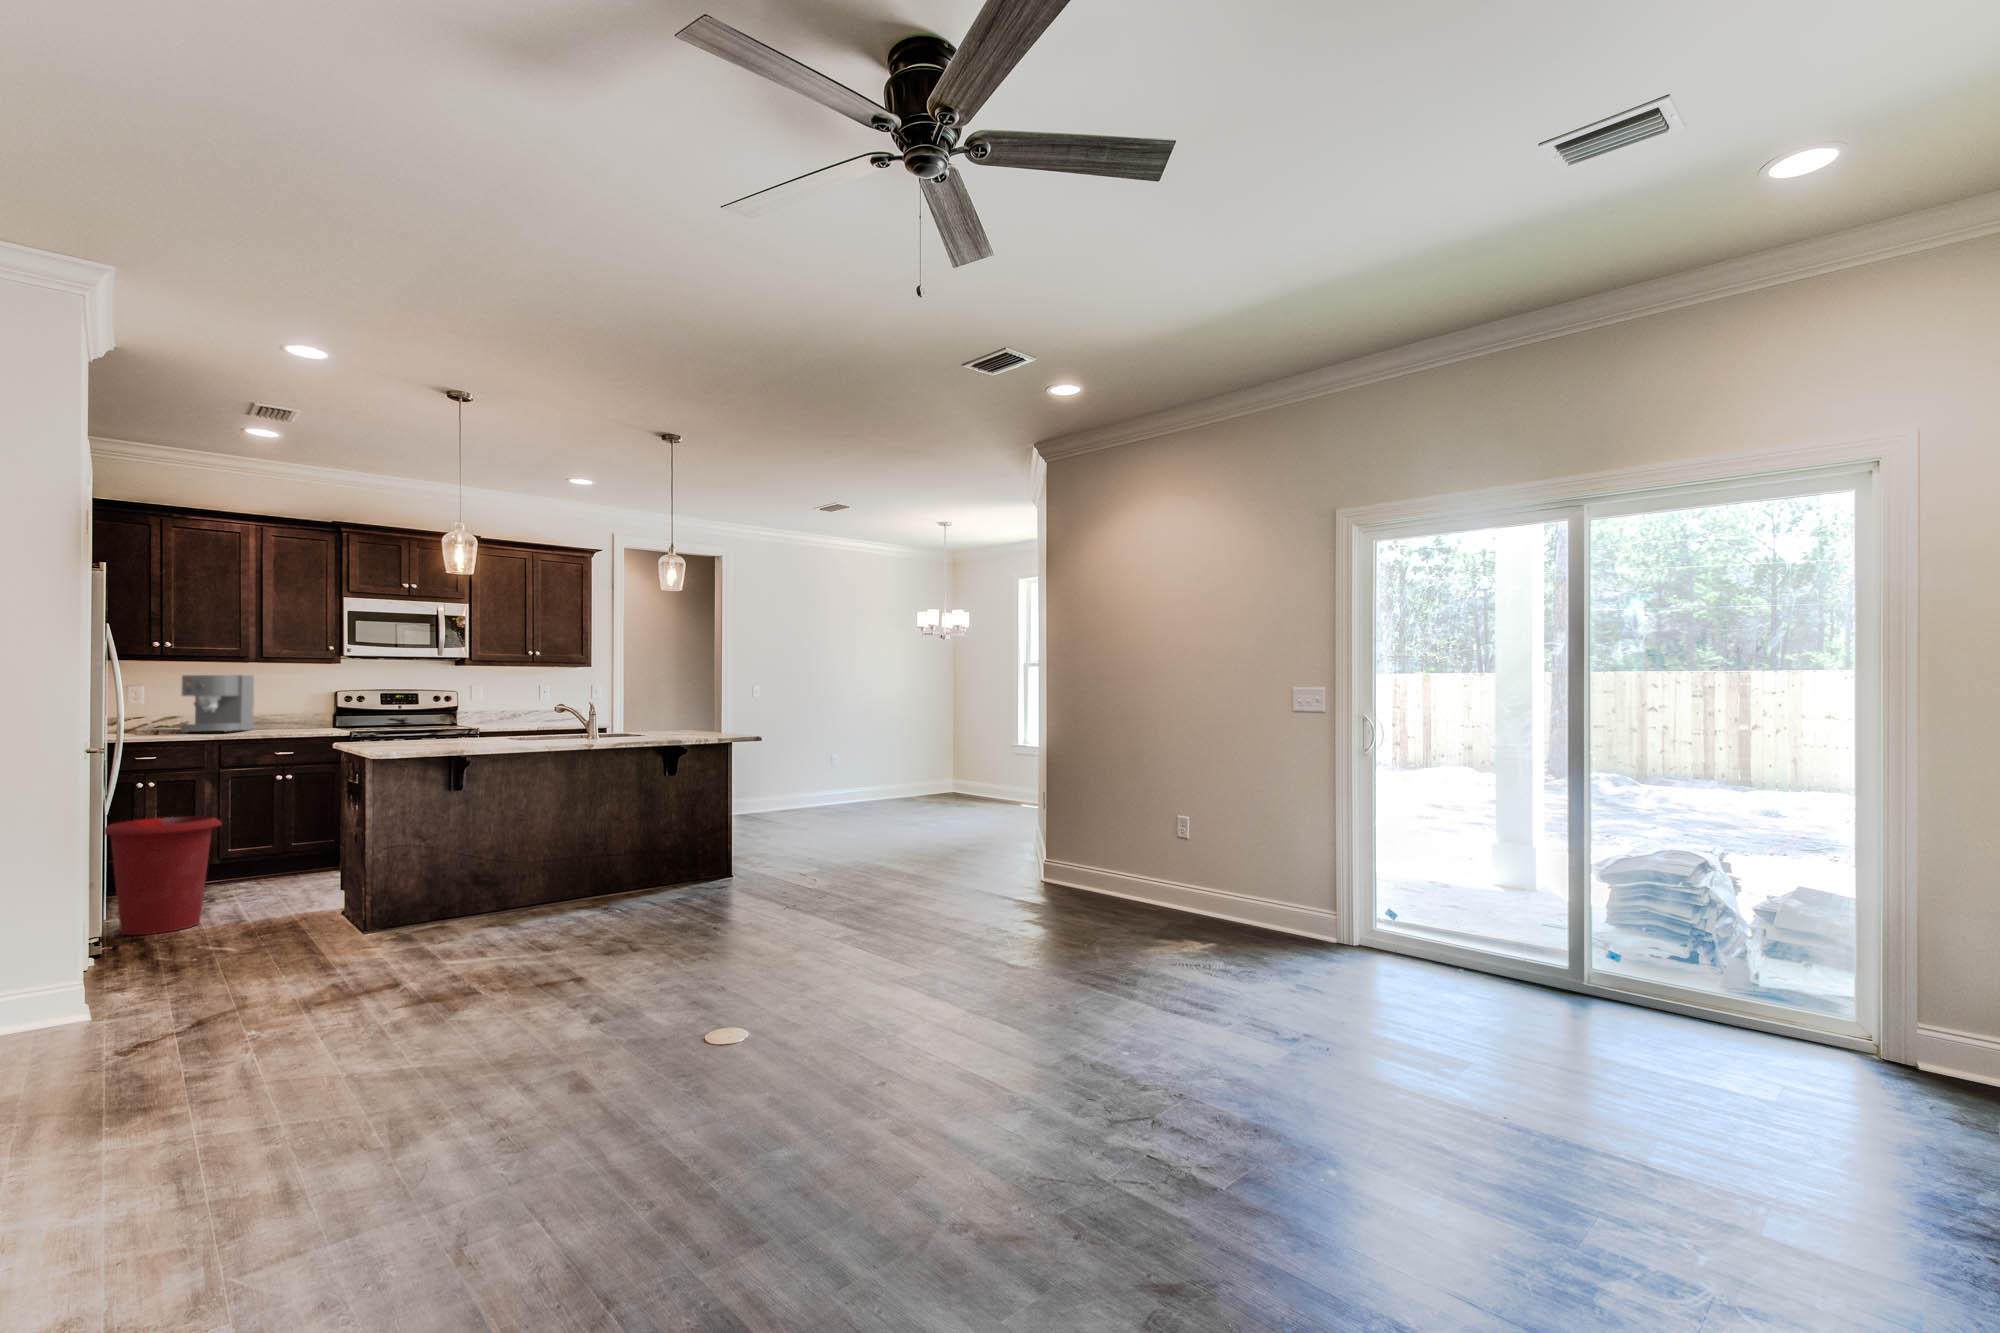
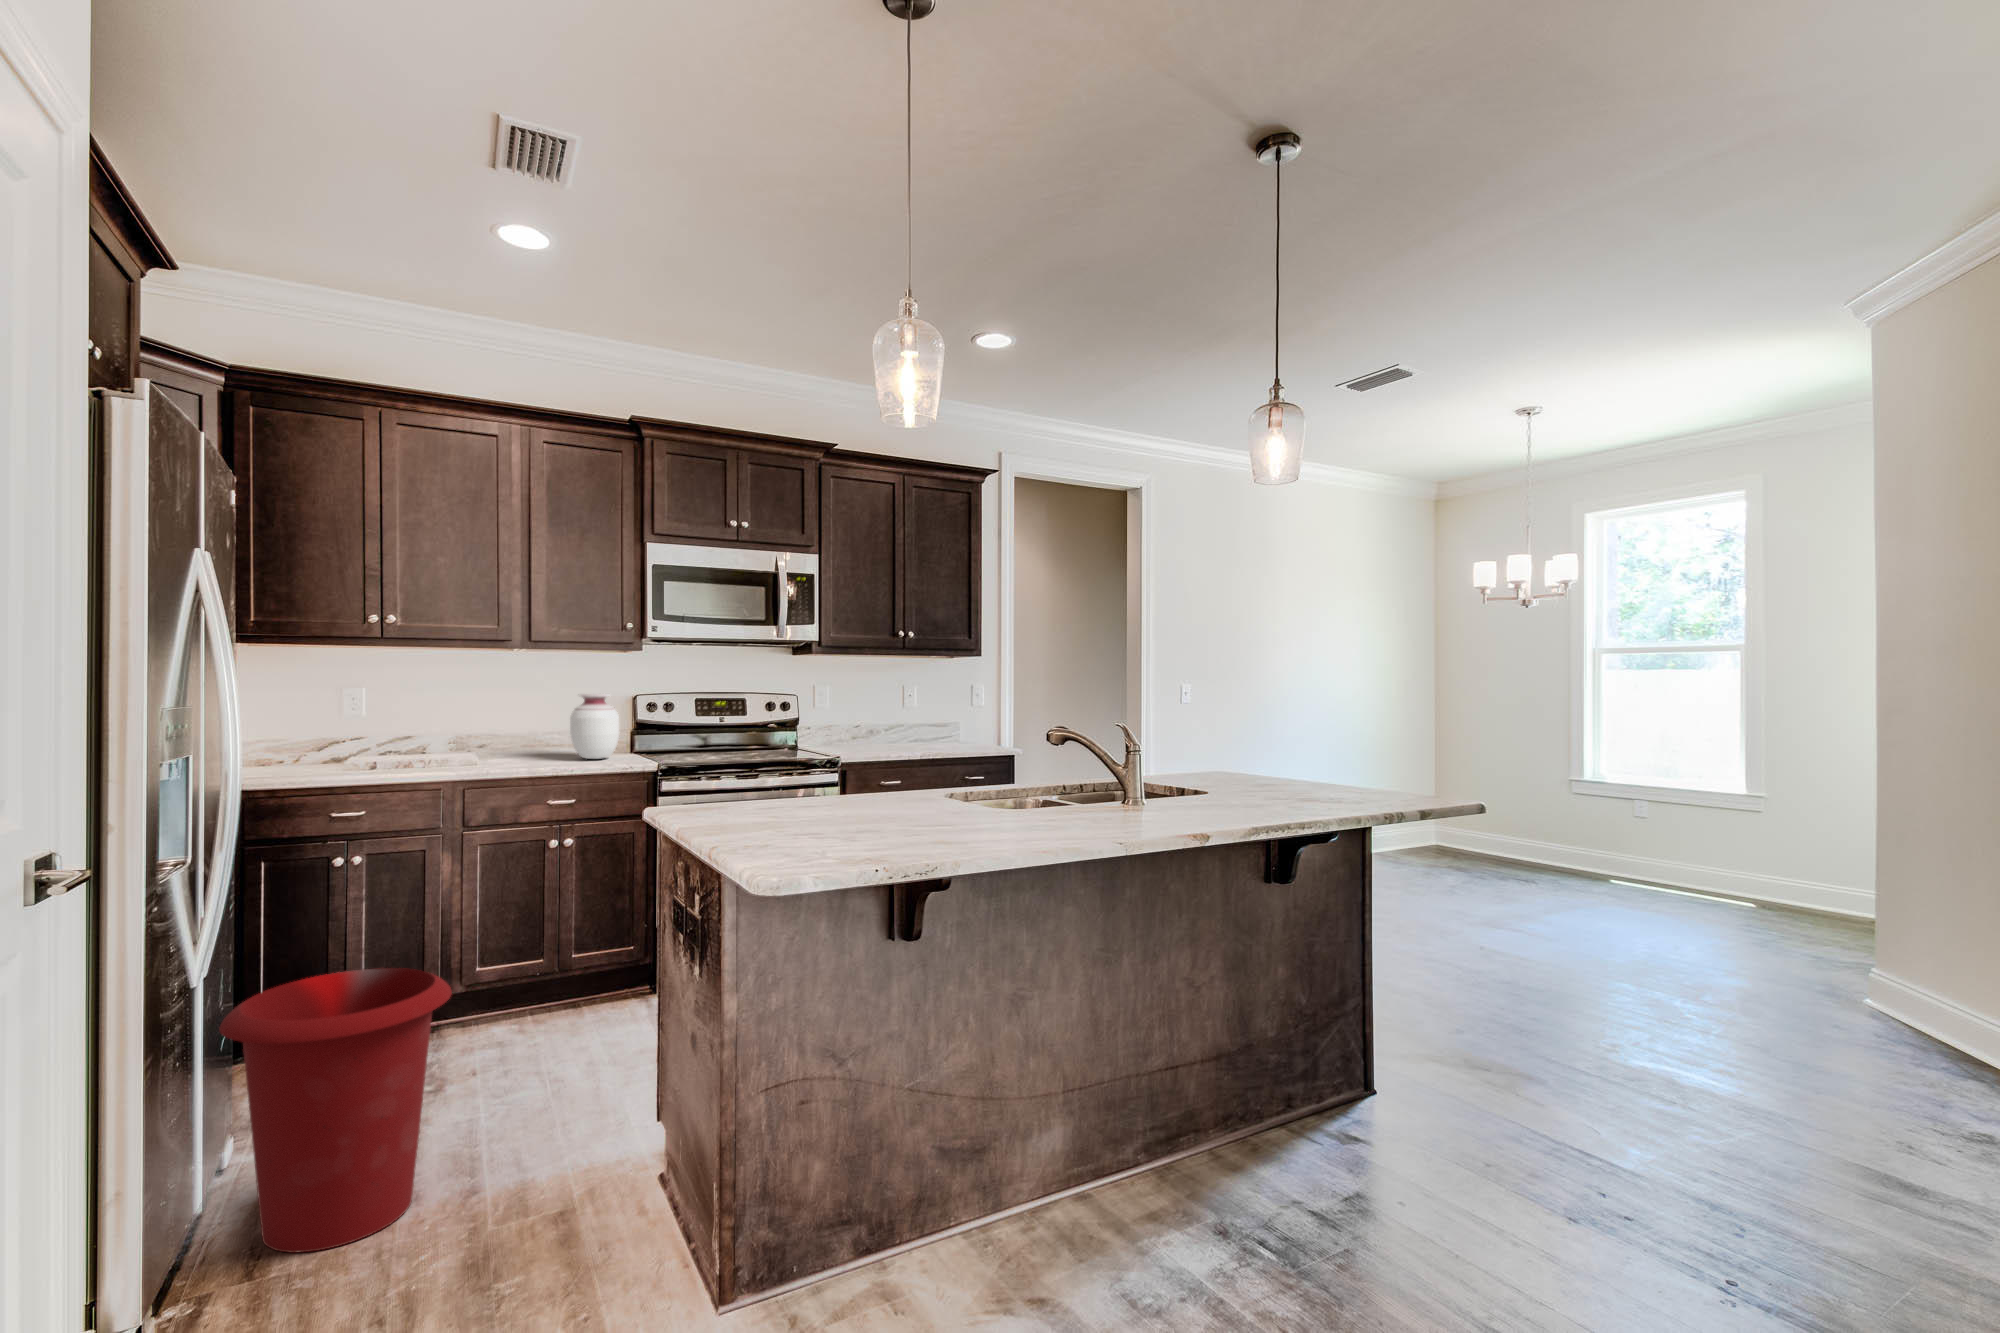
coffee maker: present [180,675,254,733] -> none [411,670,519,768]
vase: none [290,690,325,729] -> present [570,694,619,759]

